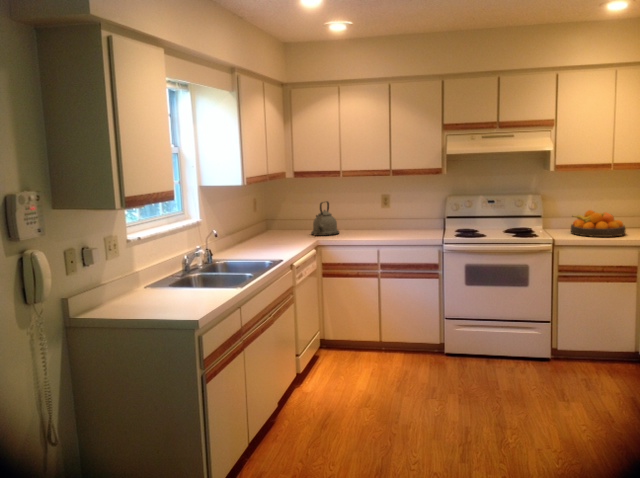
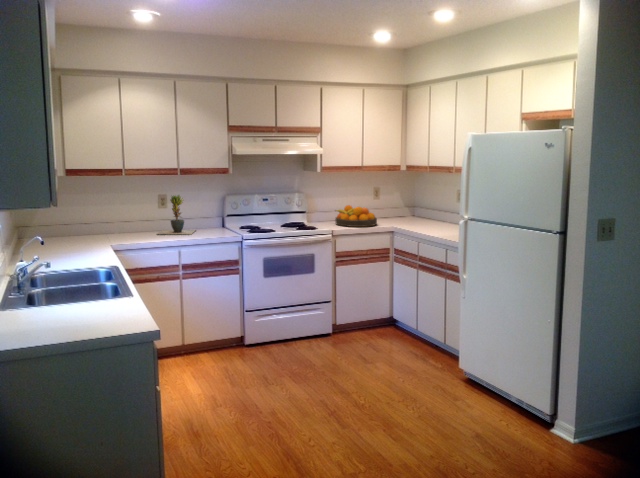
potted plant: none [367,195,411,235] -> present [158,195,195,234]
kettle: present [311,201,339,236] -> none [93,202,126,240]

